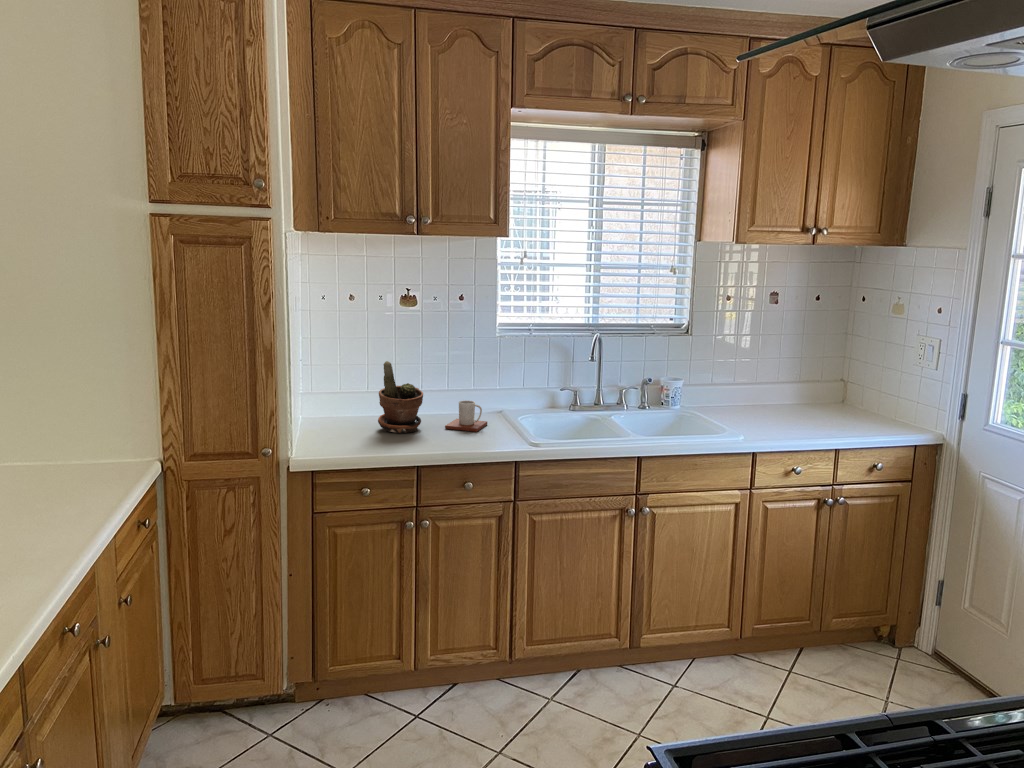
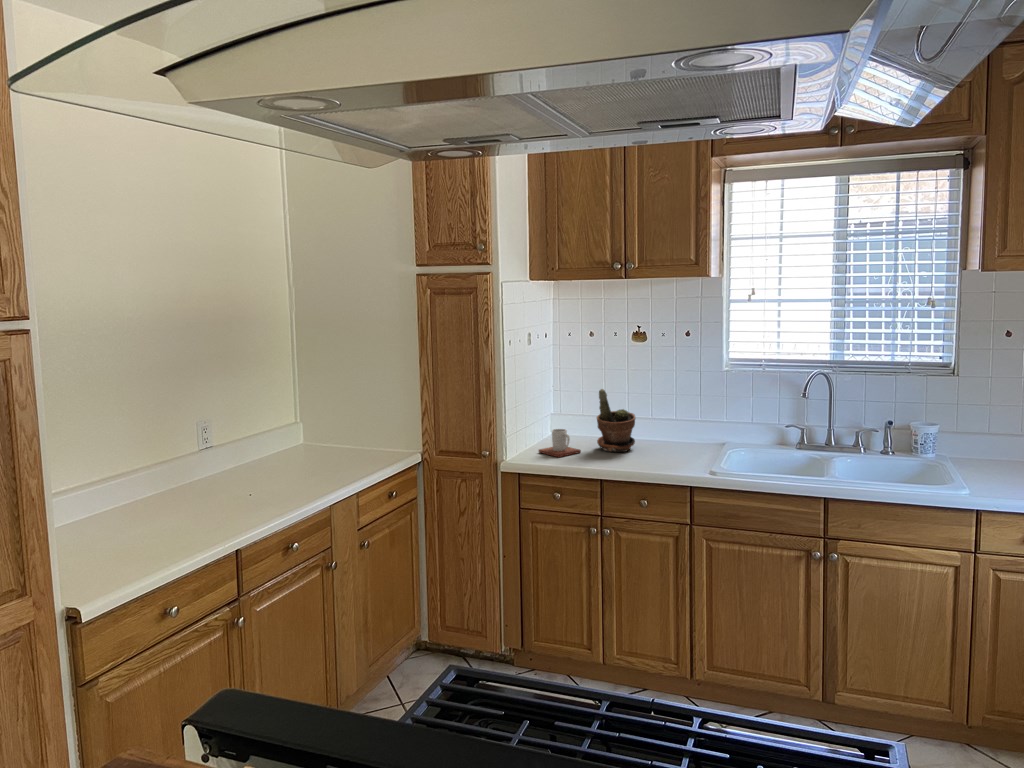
mug: present [445,400,487,432] -> present [539,429,581,457]

